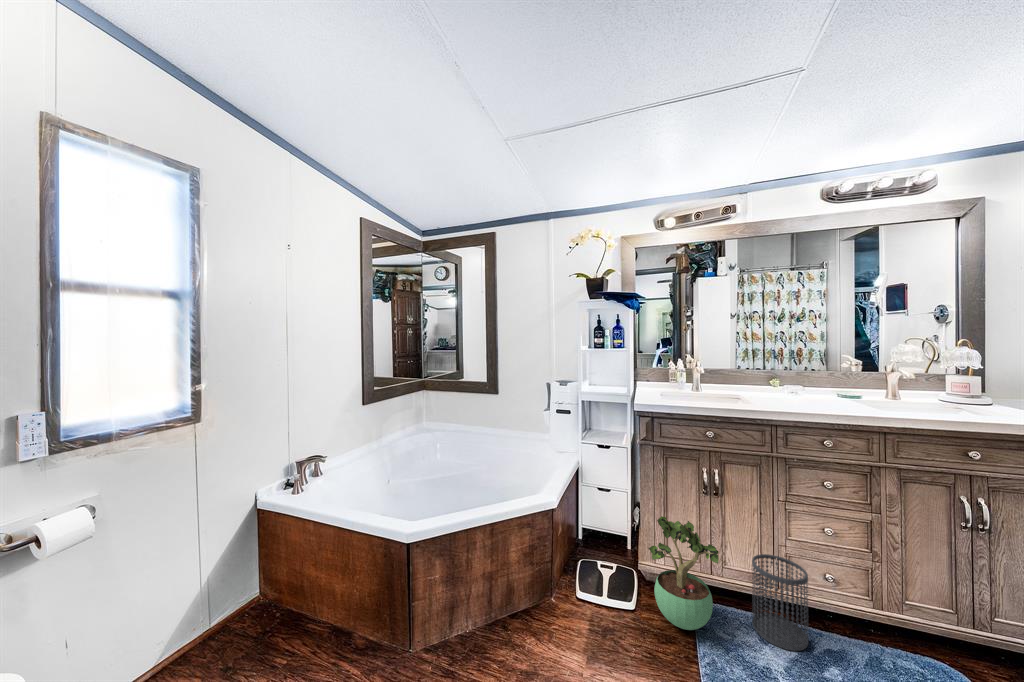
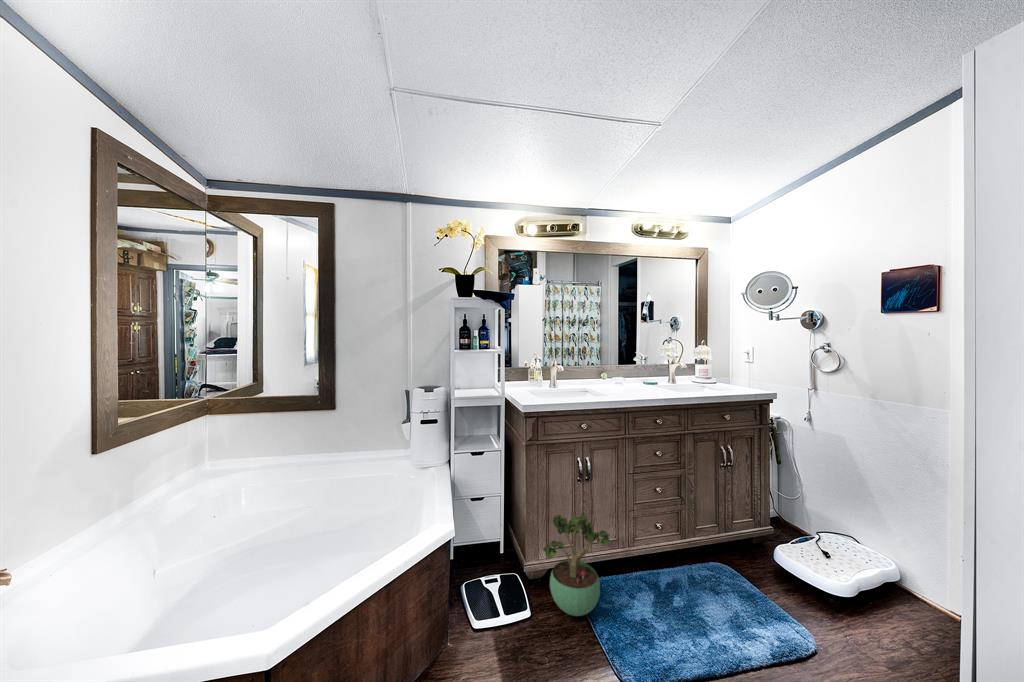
wastebasket: present [752,554,808,651] -> none [617,522,657,598]

